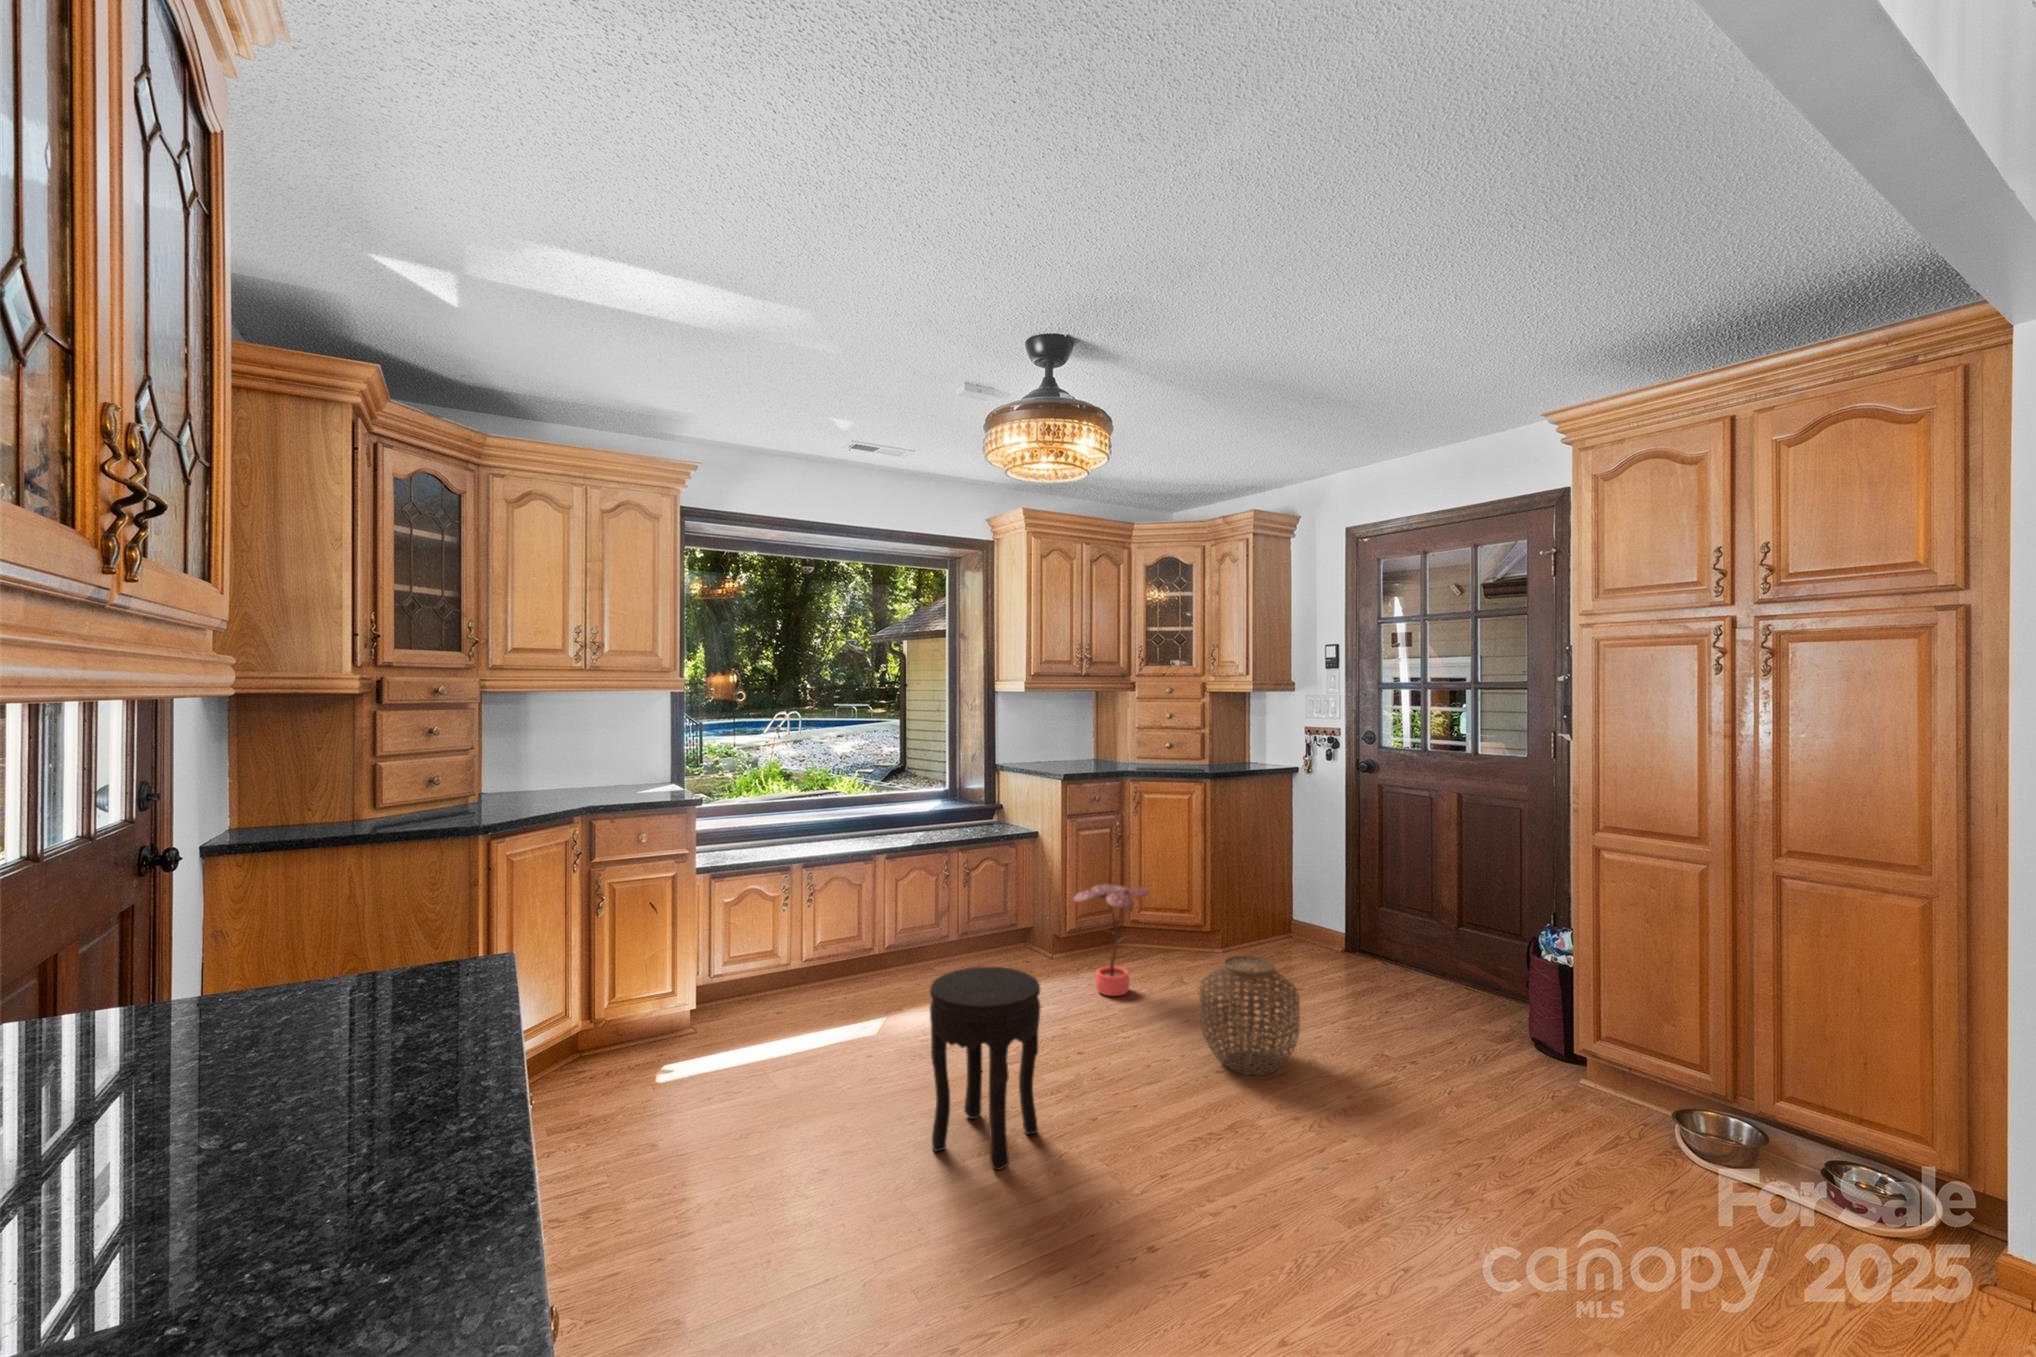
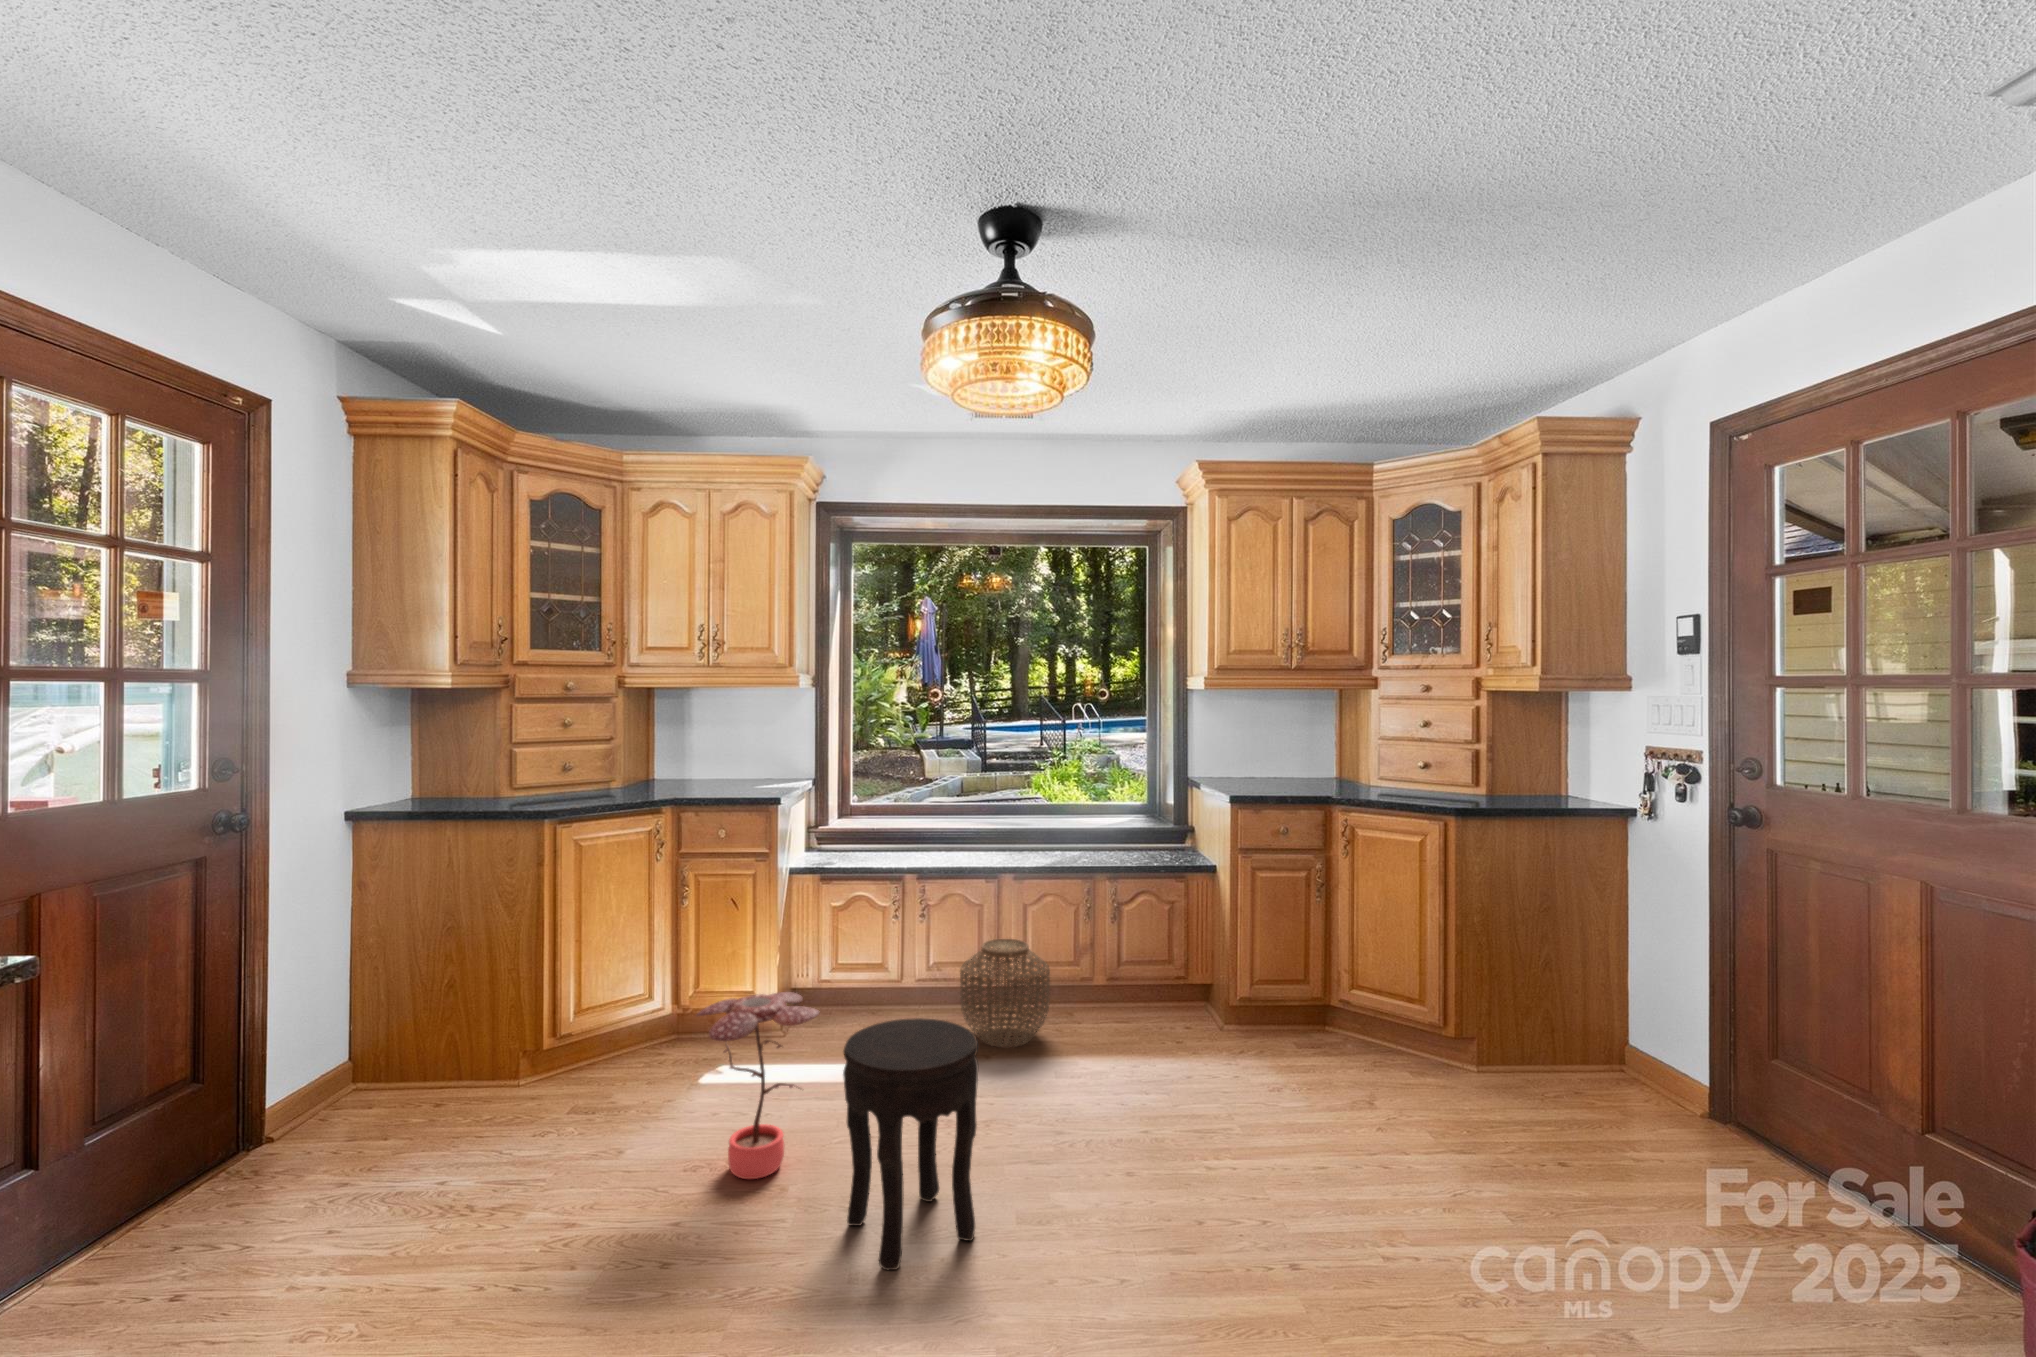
potted plant: present [1074,884,1150,996] -> present [697,992,819,1179]
woven basket: present [1200,956,1300,1075] -> present [960,938,1050,1047]

